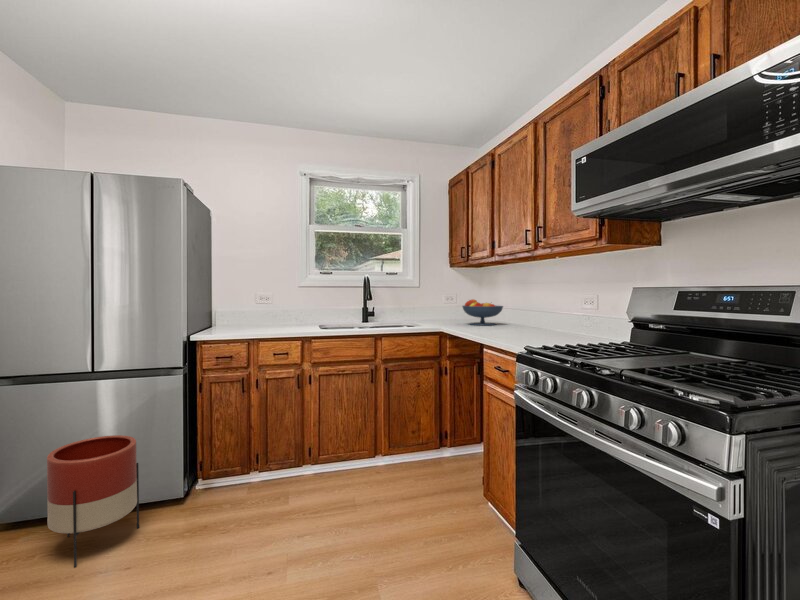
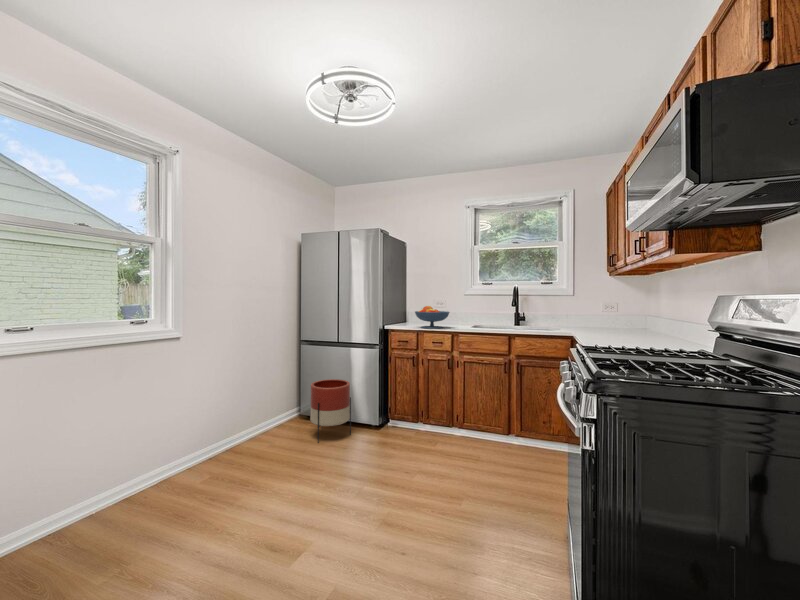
fruit bowl: present [463,299,503,325] -> present [415,306,449,329]

